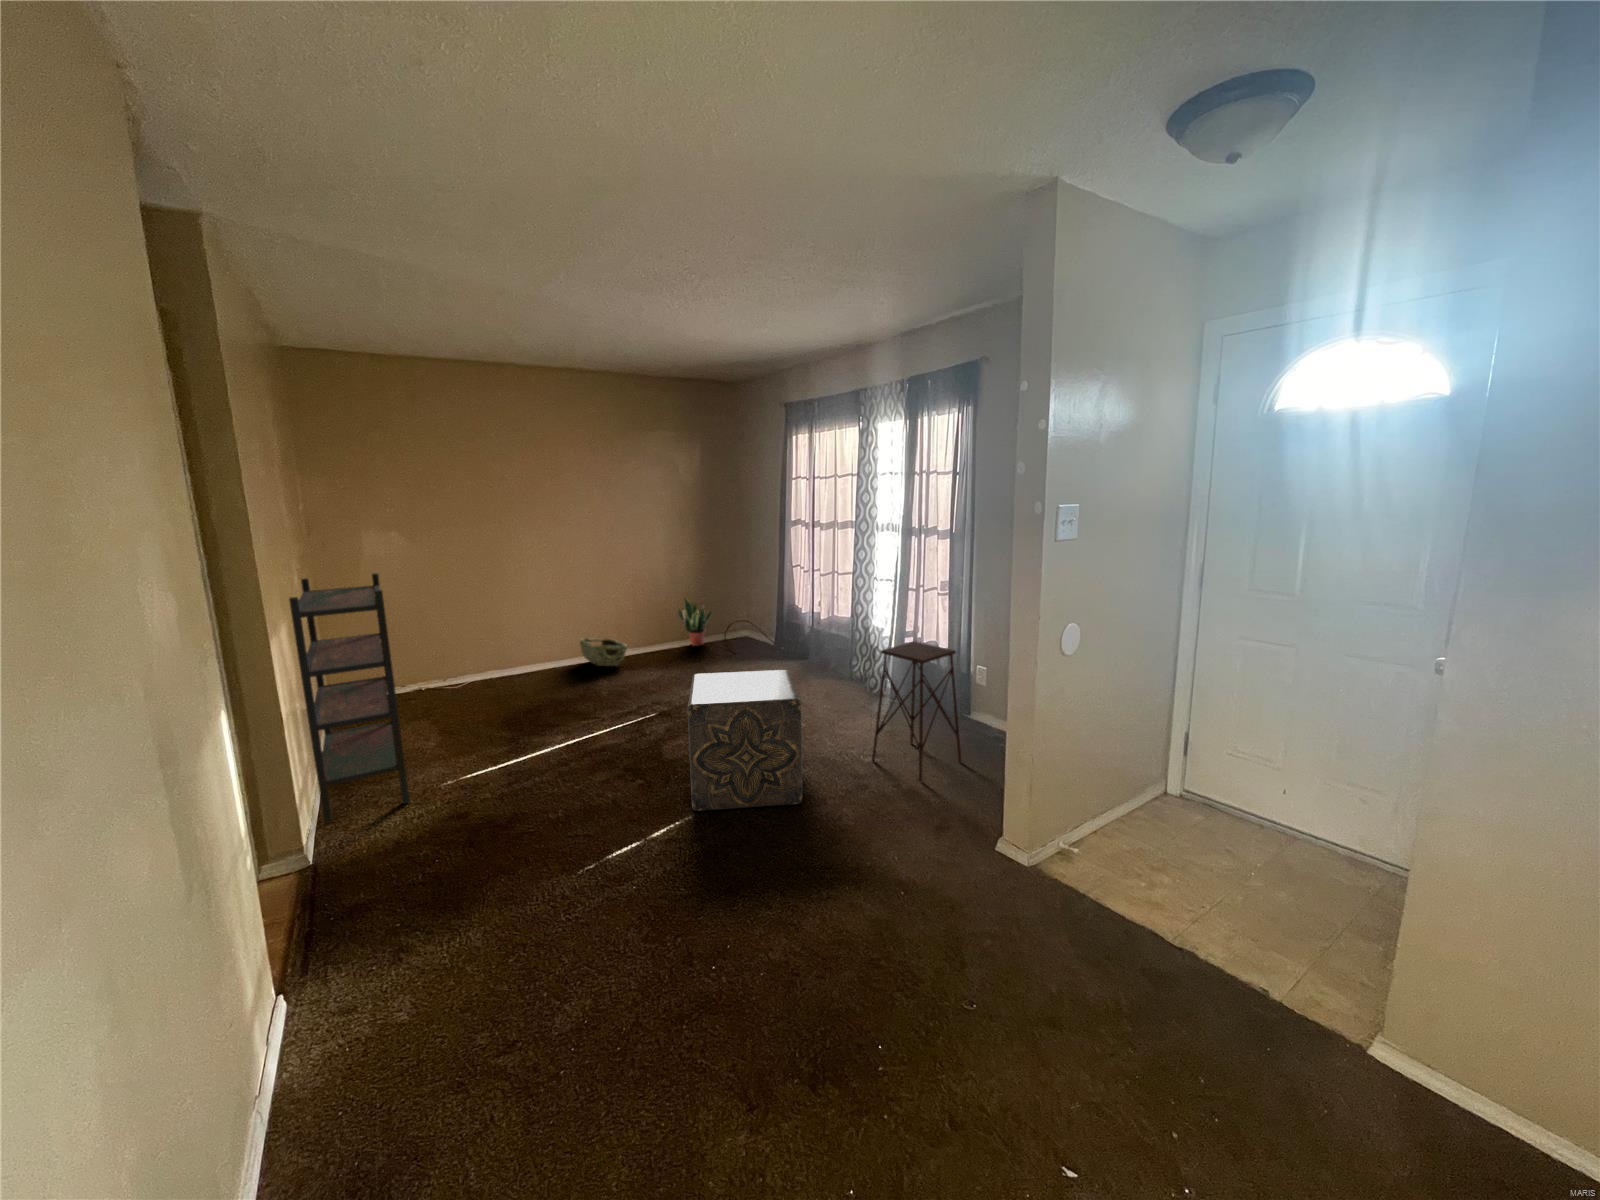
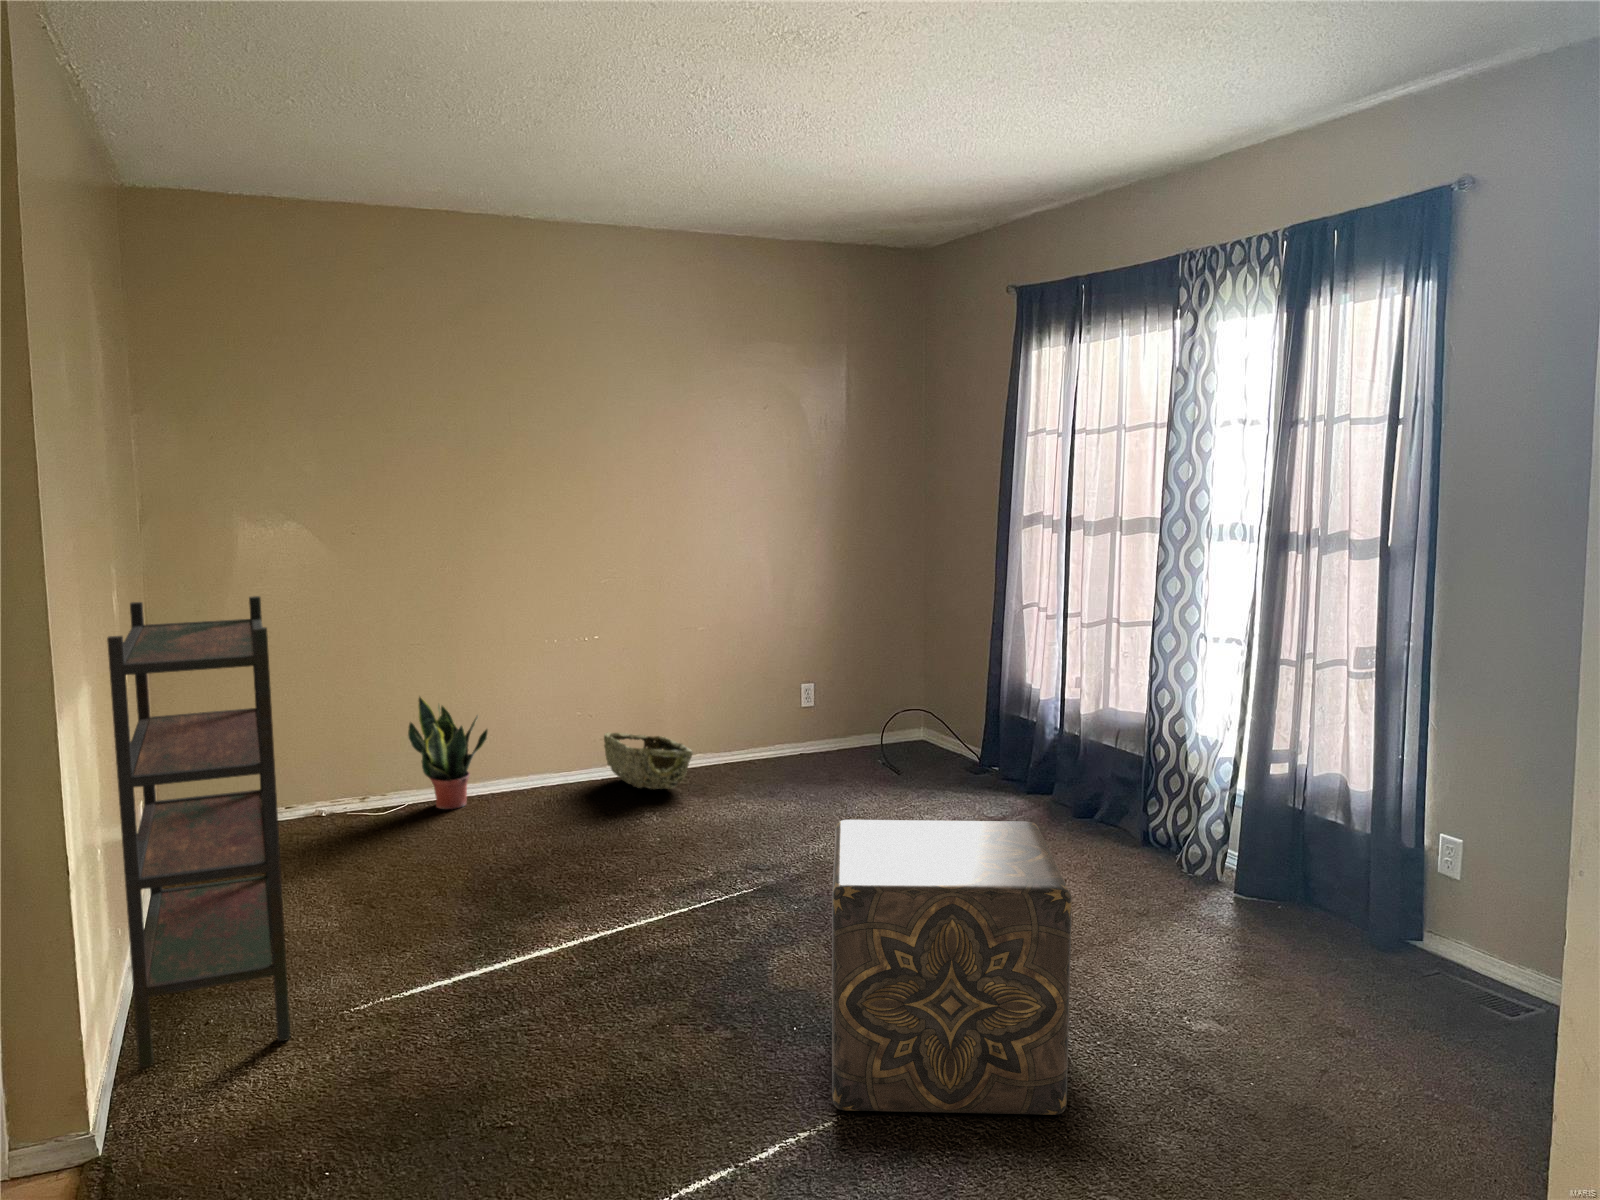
potted plant: present [678,597,712,646] -> present [408,697,488,809]
side table: present [872,642,961,781] -> none [1210,775,1417,1086]

